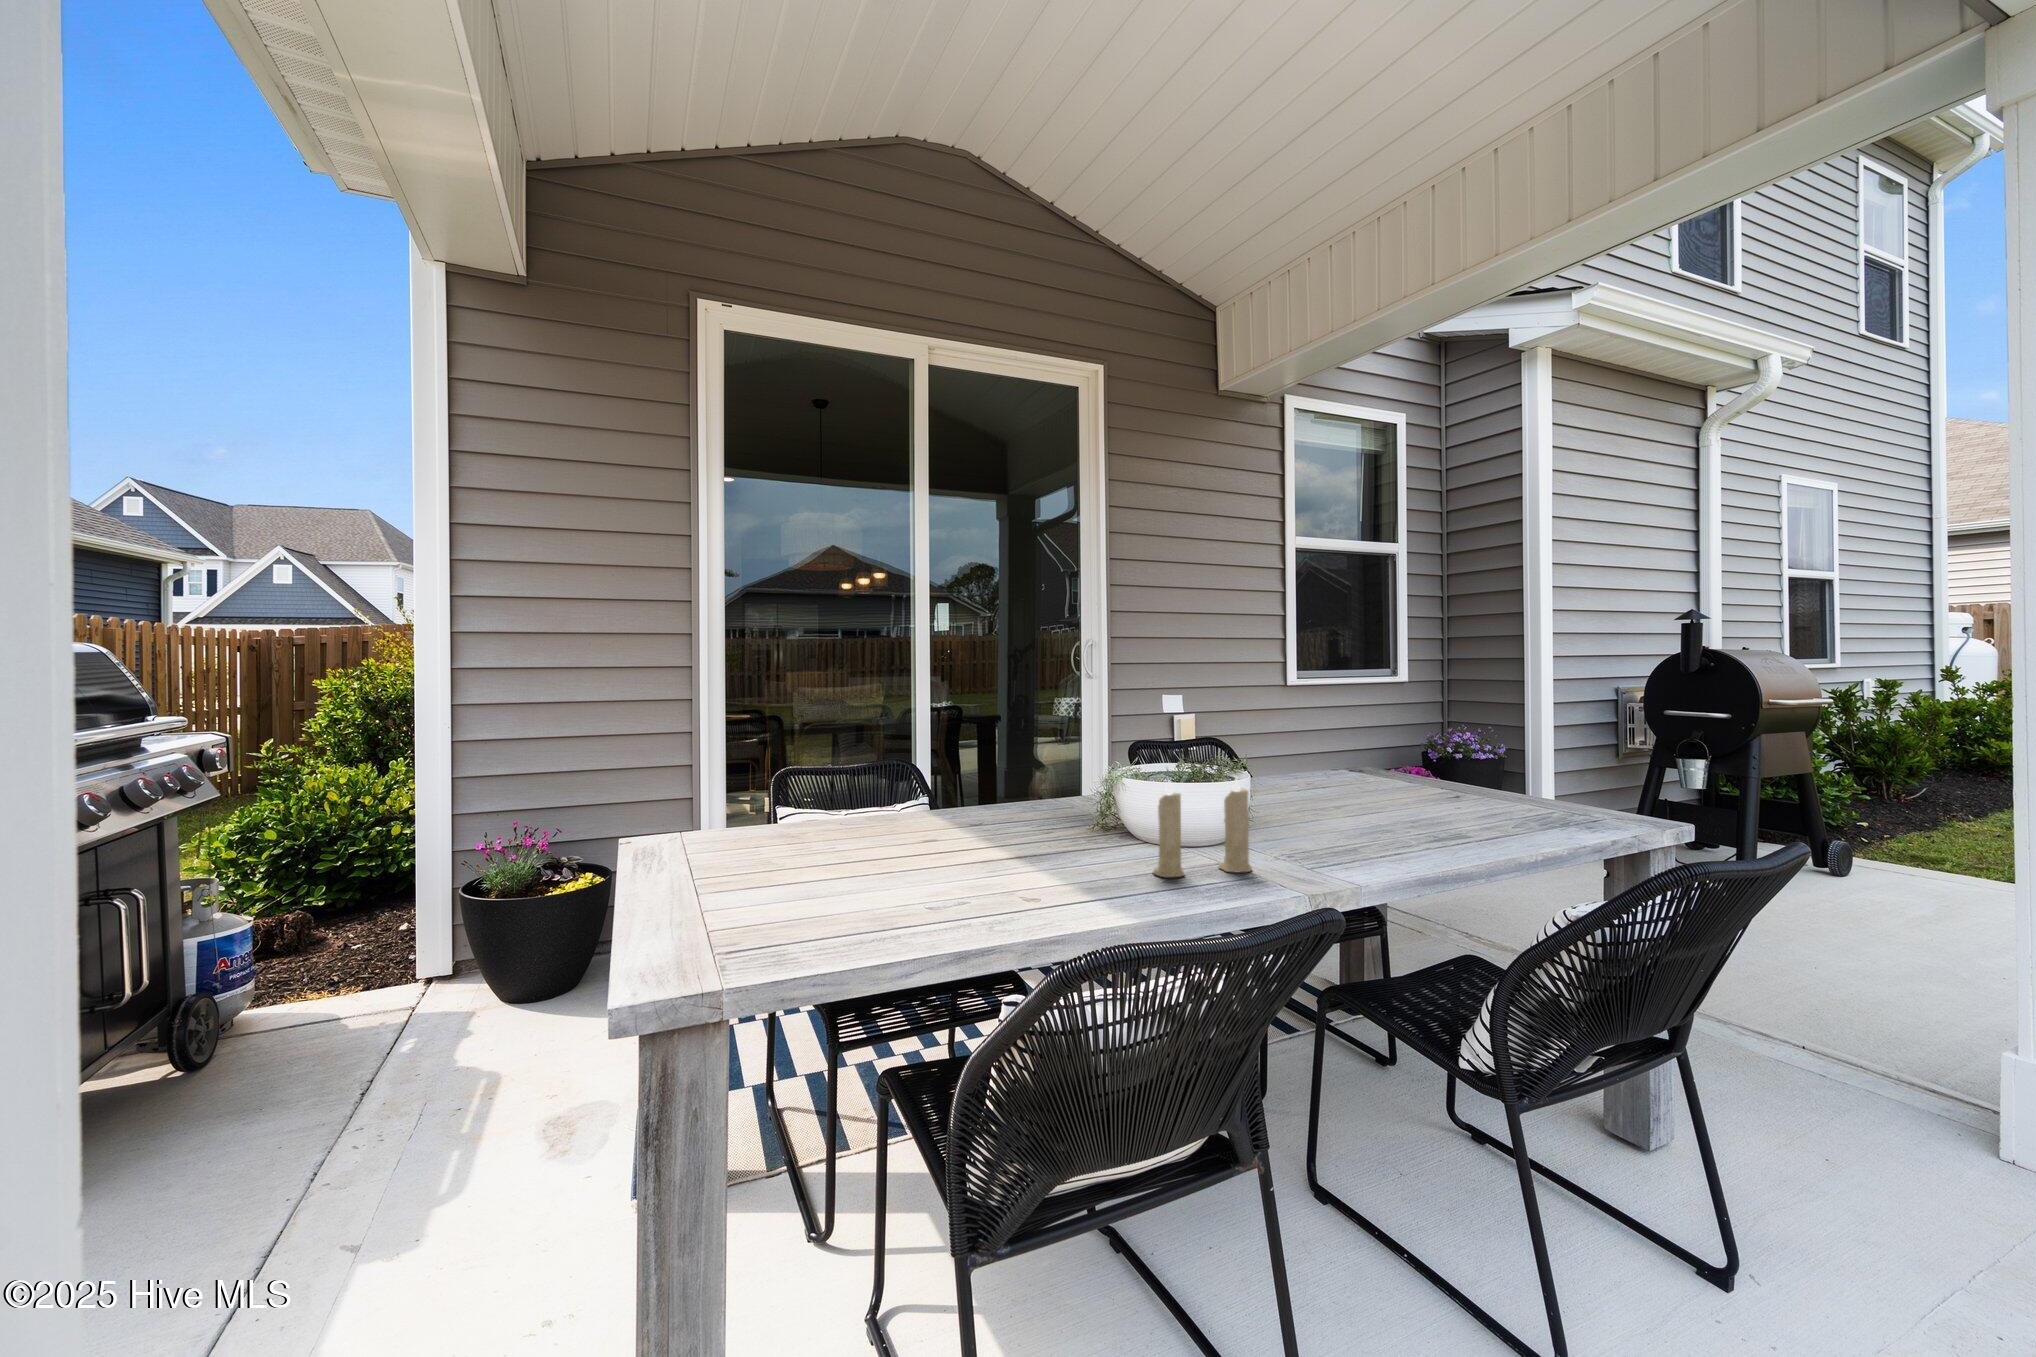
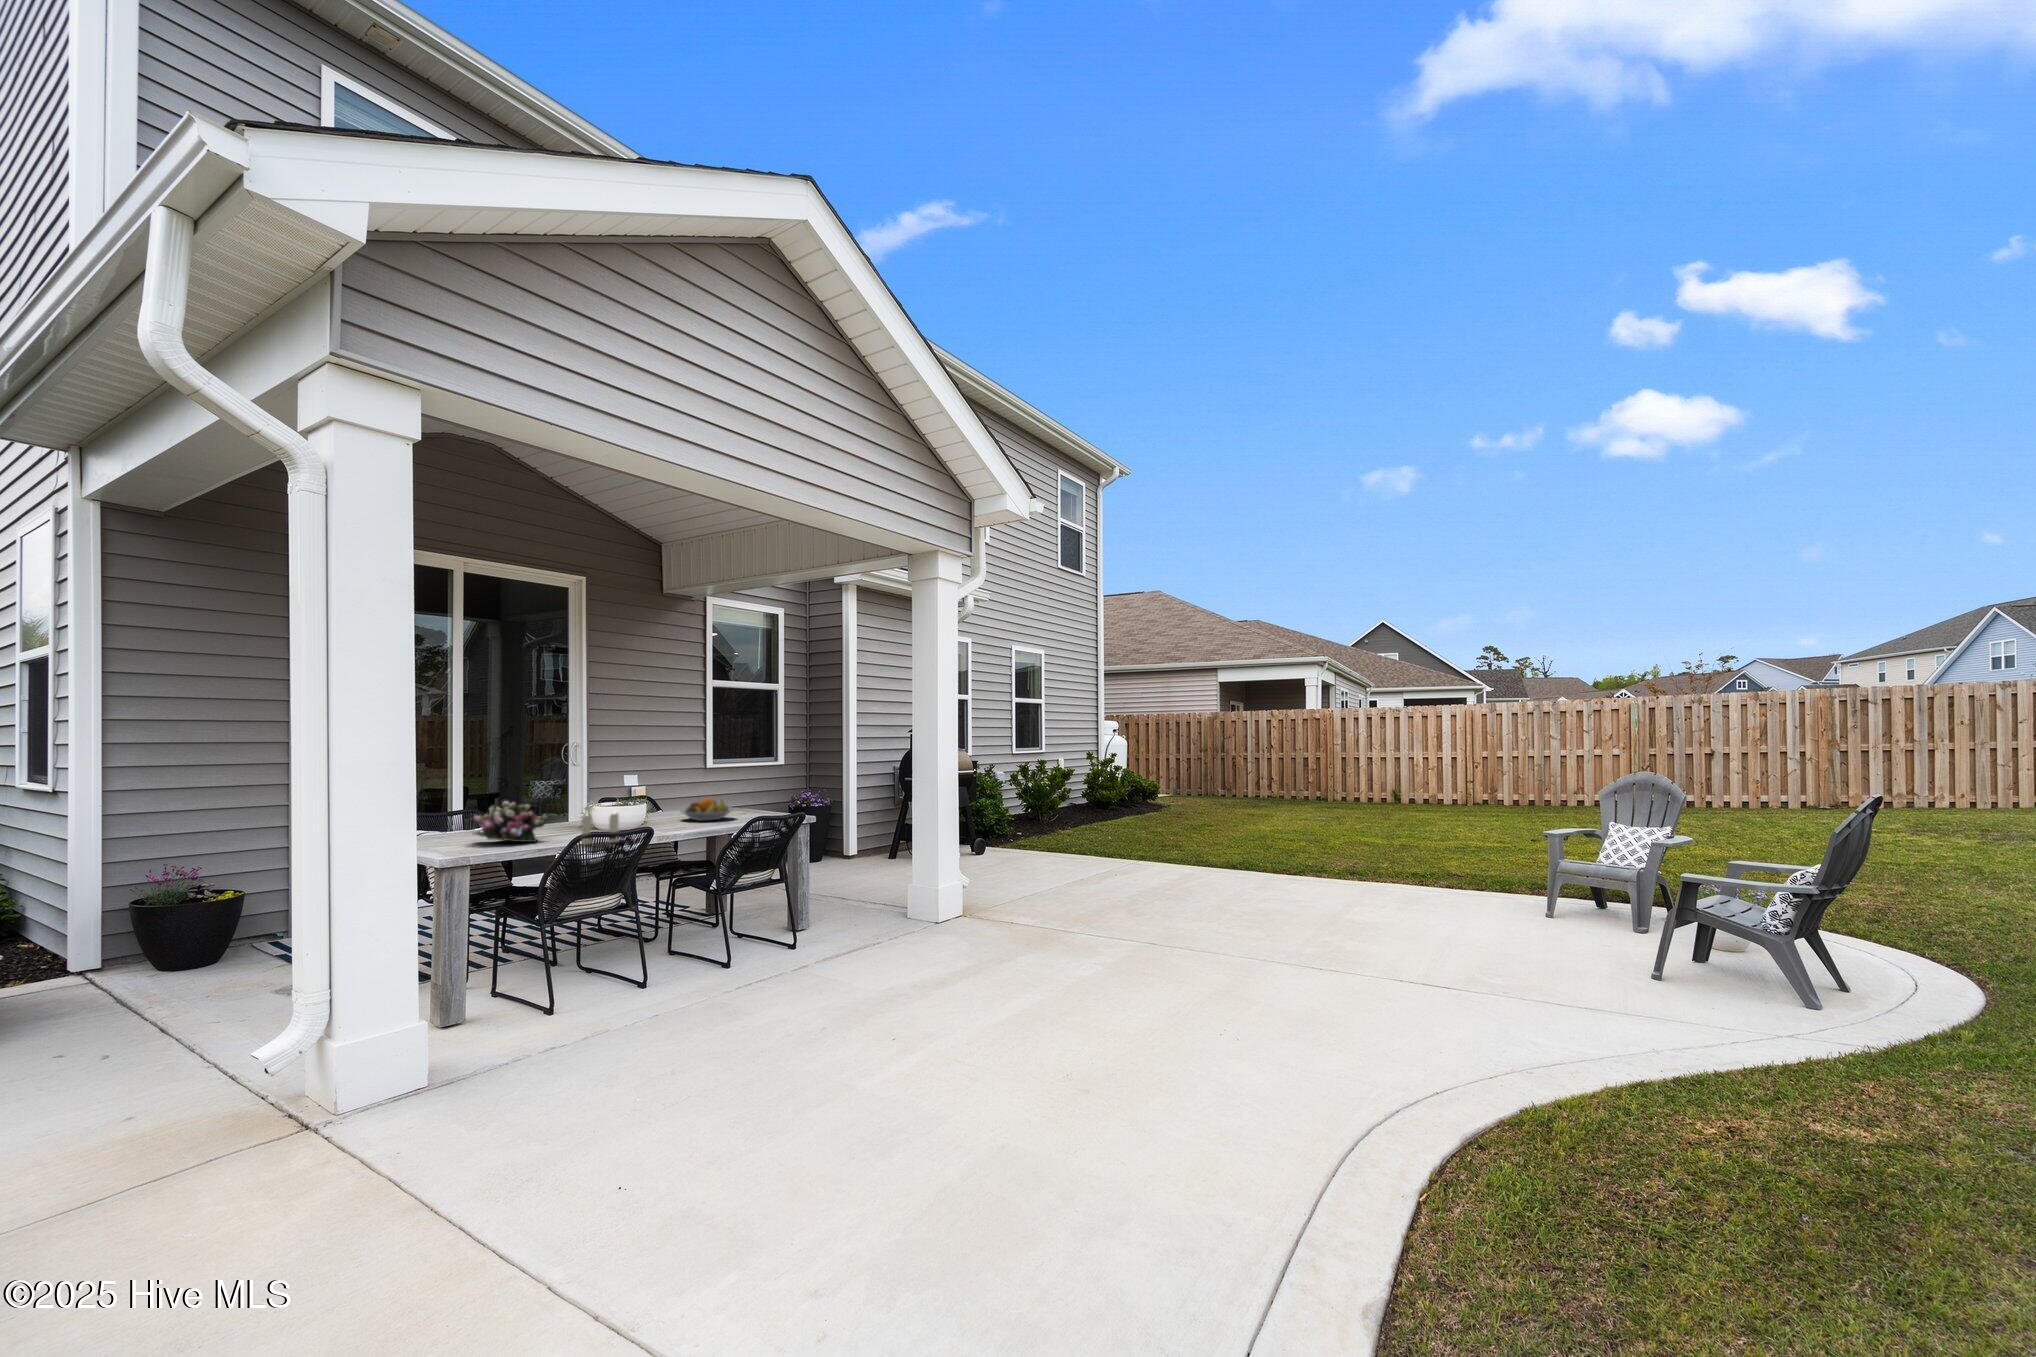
fruit bowl: none [1316,742,1440,793] -> present [681,797,733,821]
flower arrangement: none [906,744,1071,851] -> present [472,801,548,842]

